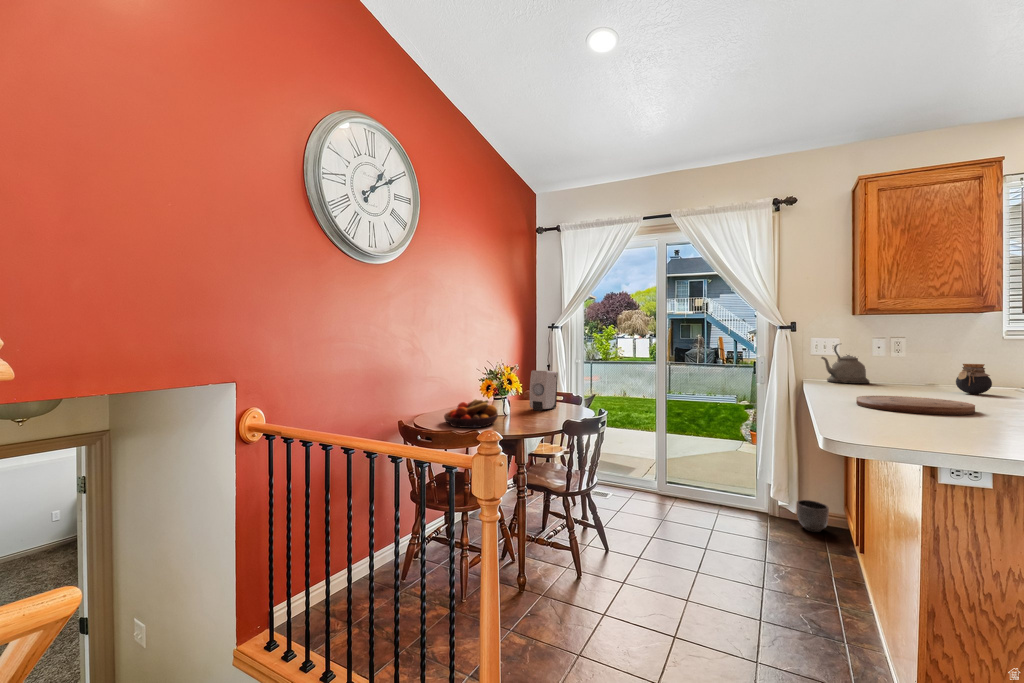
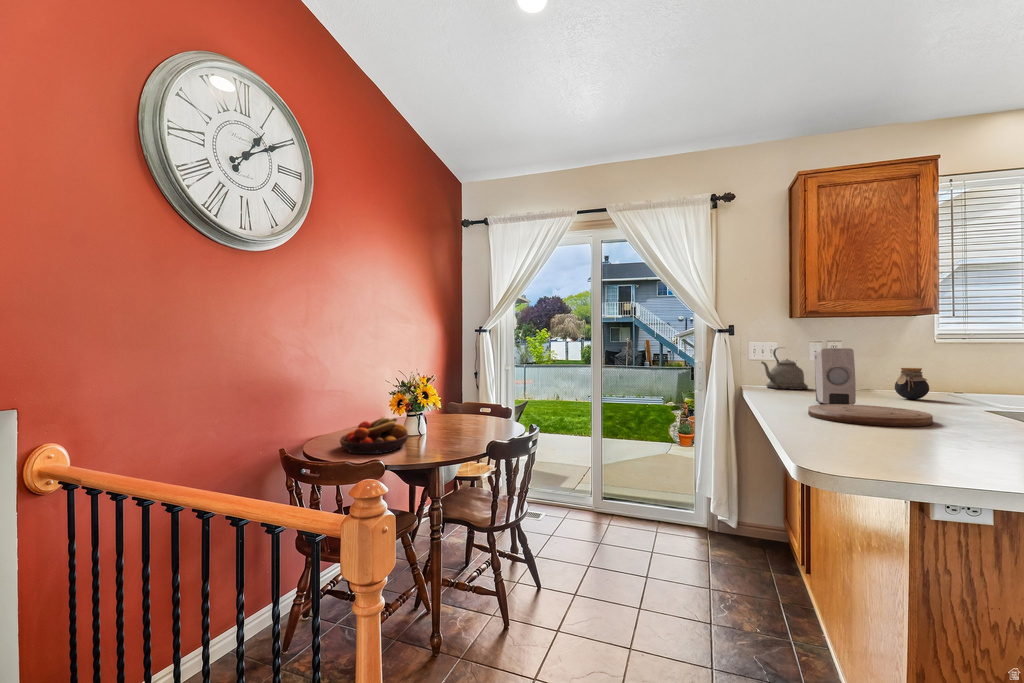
soap dispenser: present [530,370,558,411] -> present [815,348,856,405]
planter: present [796,500,829,532] -> none [738,514,771,548]

